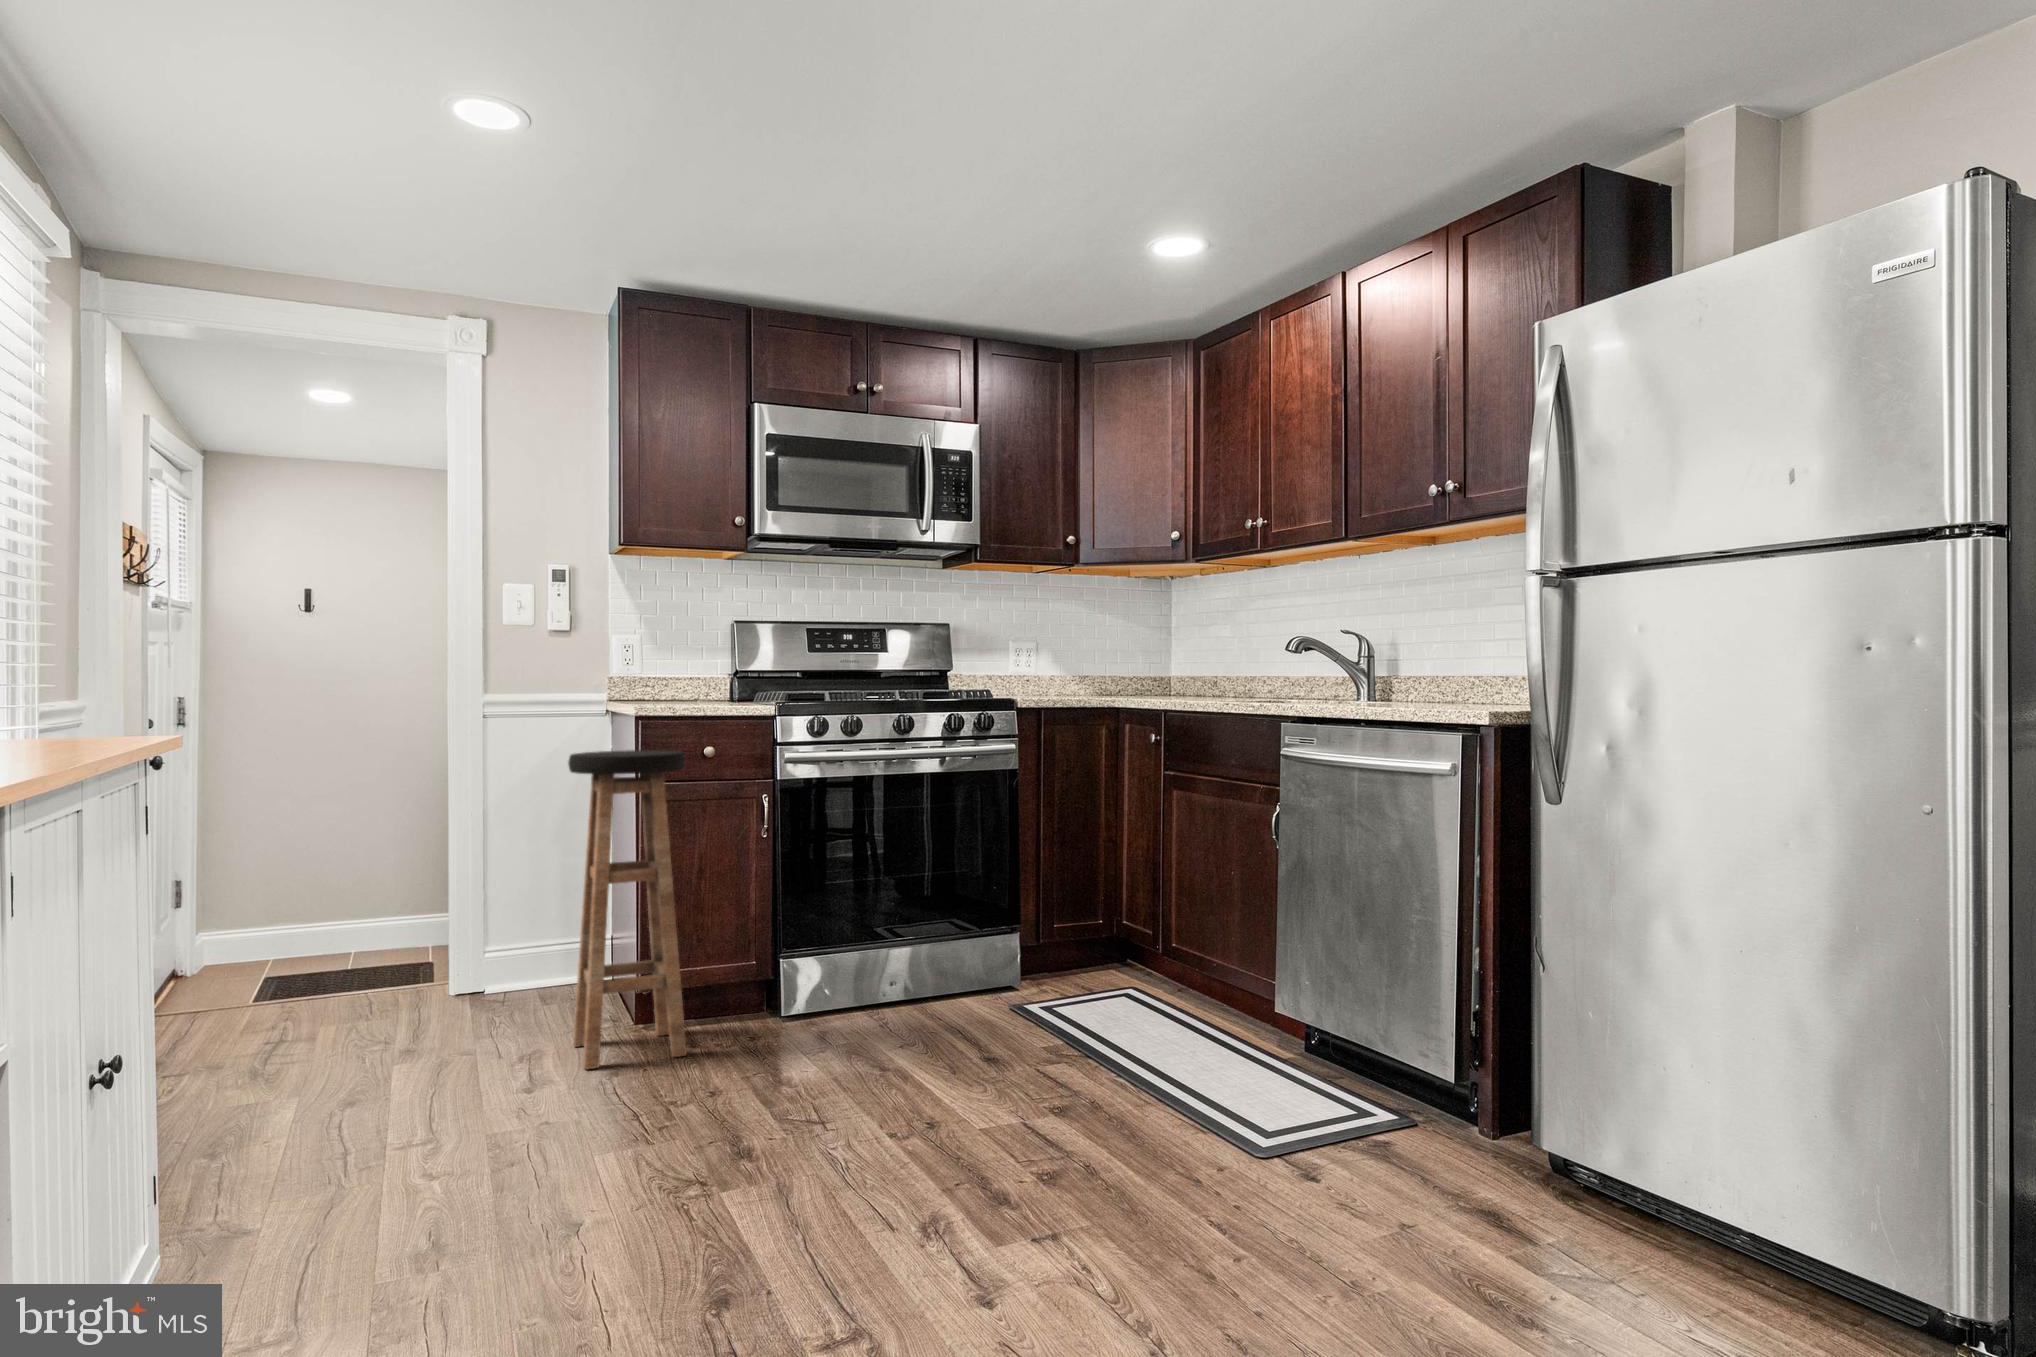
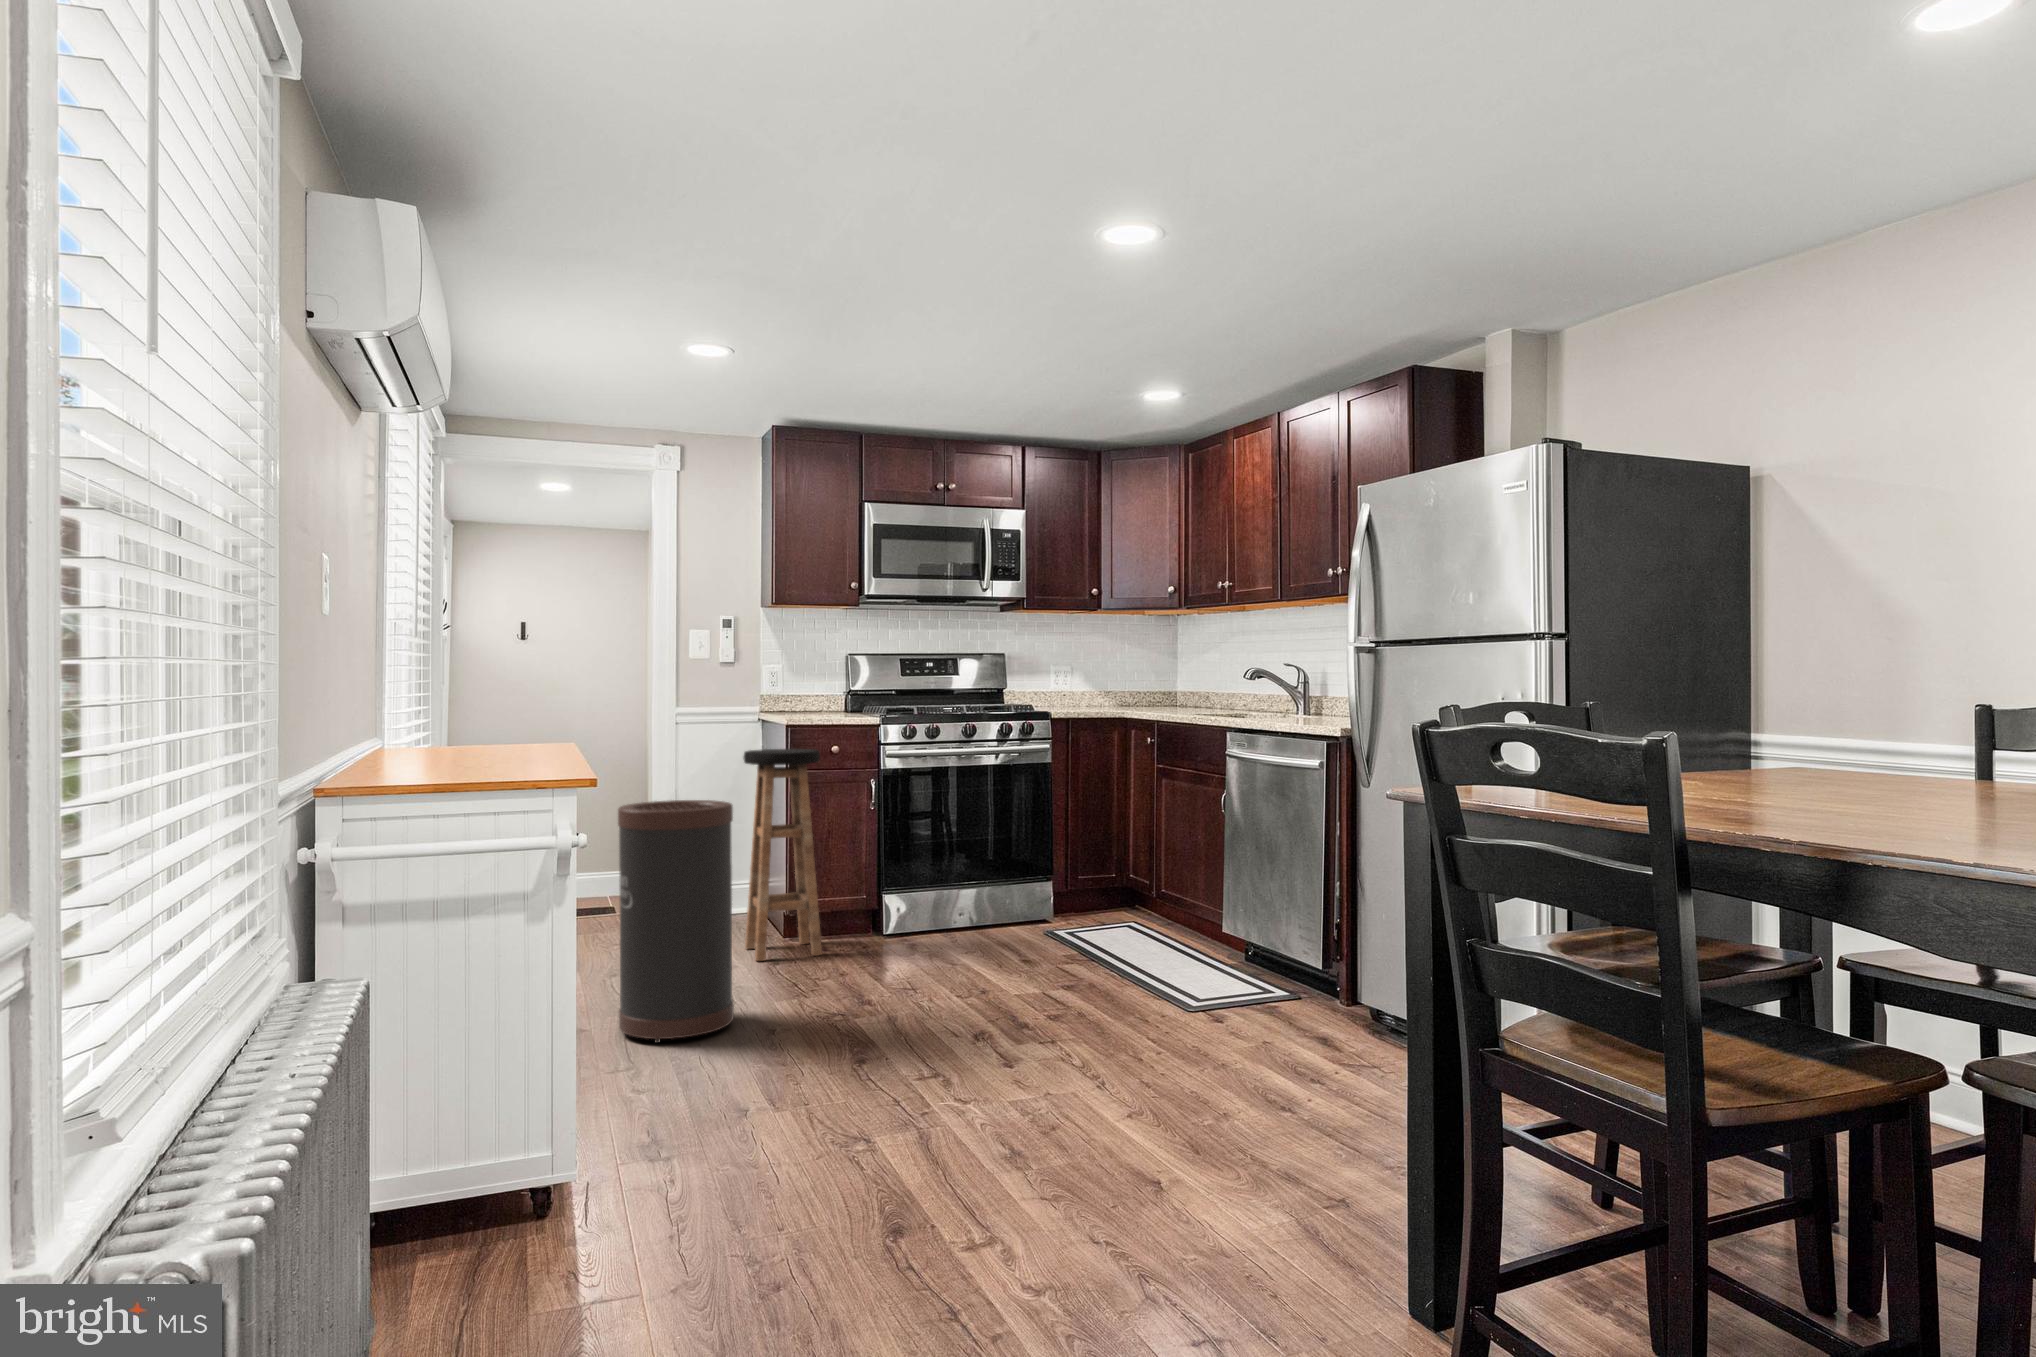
trash can: none [311,833,518,1257] -> present [618,800,734,1043]

